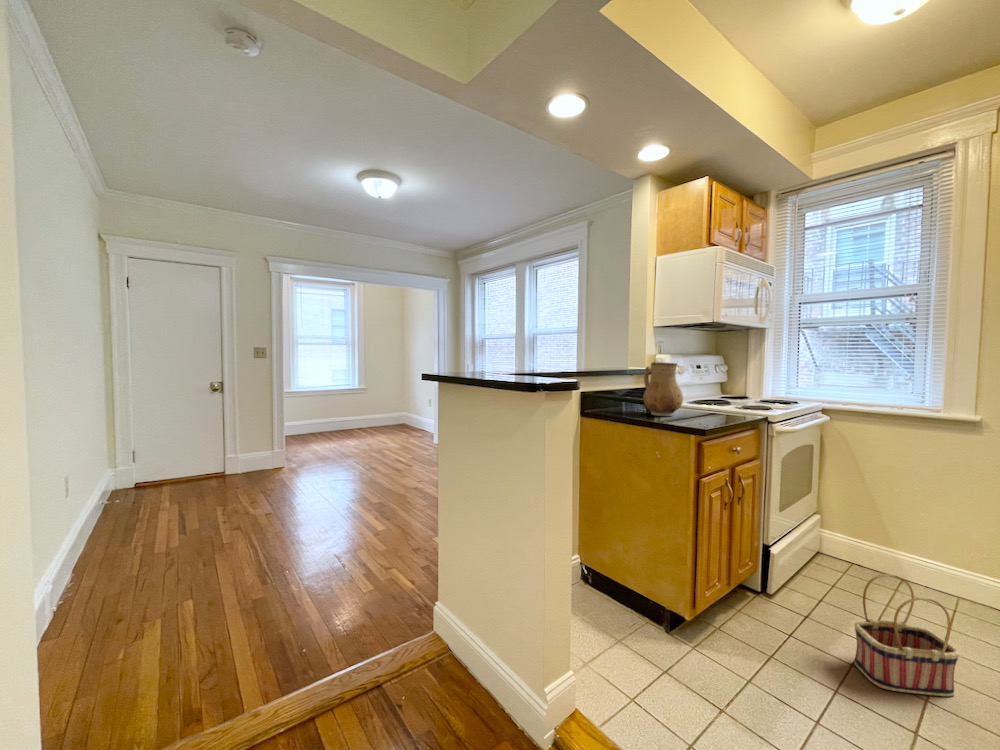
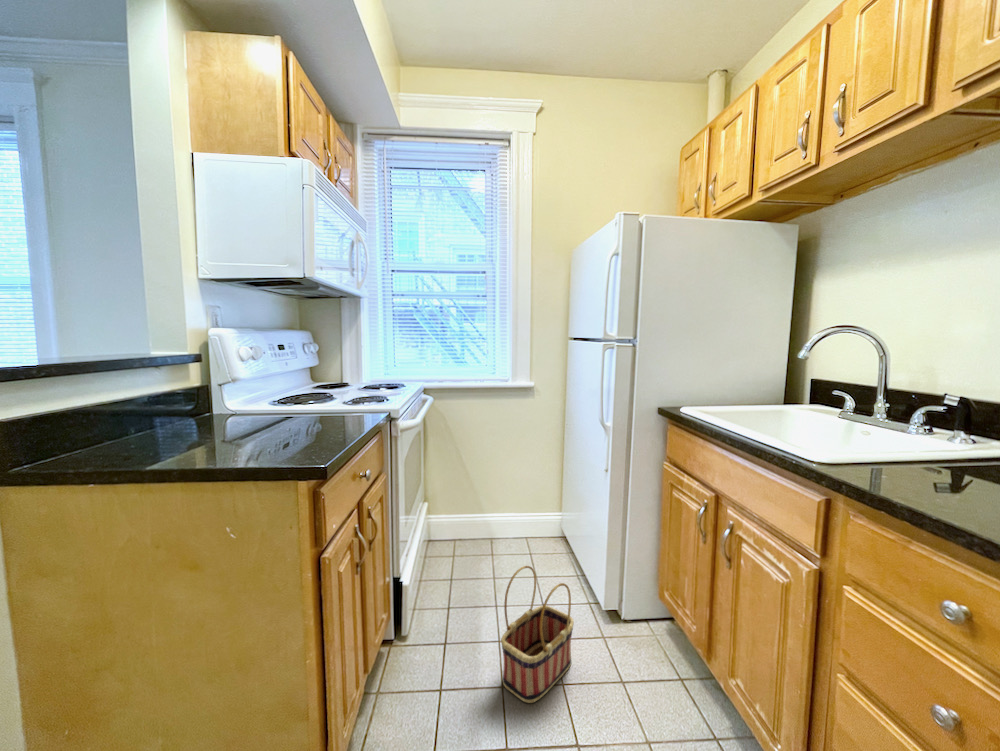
ceramic pitcher: present [643,362,683,416] -> none [186,341,271,445]

